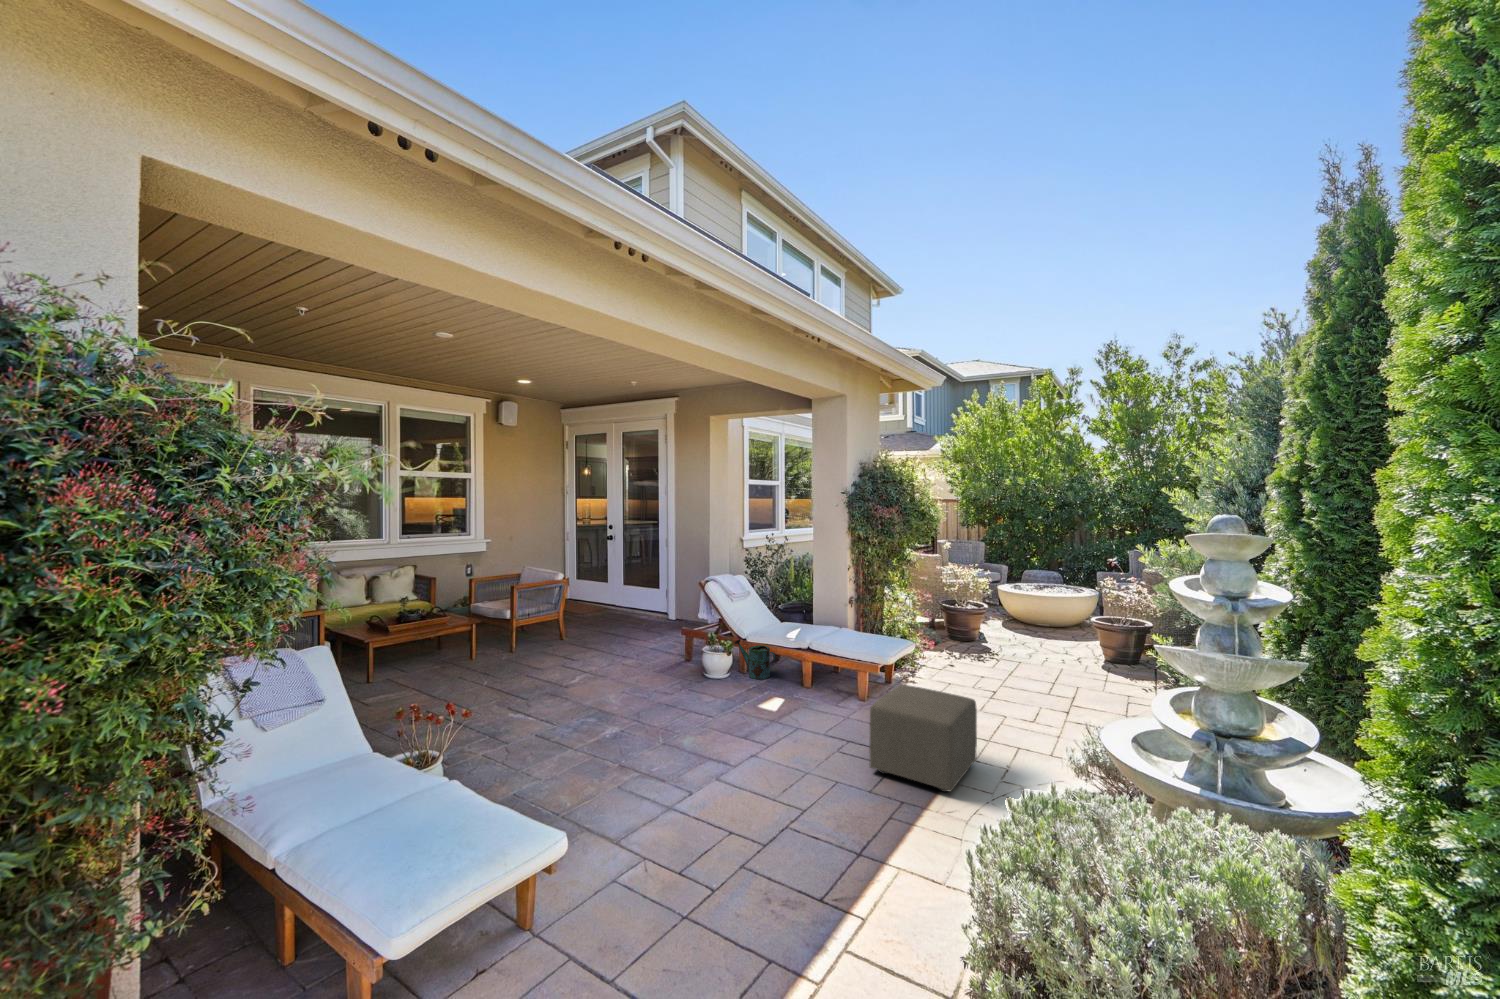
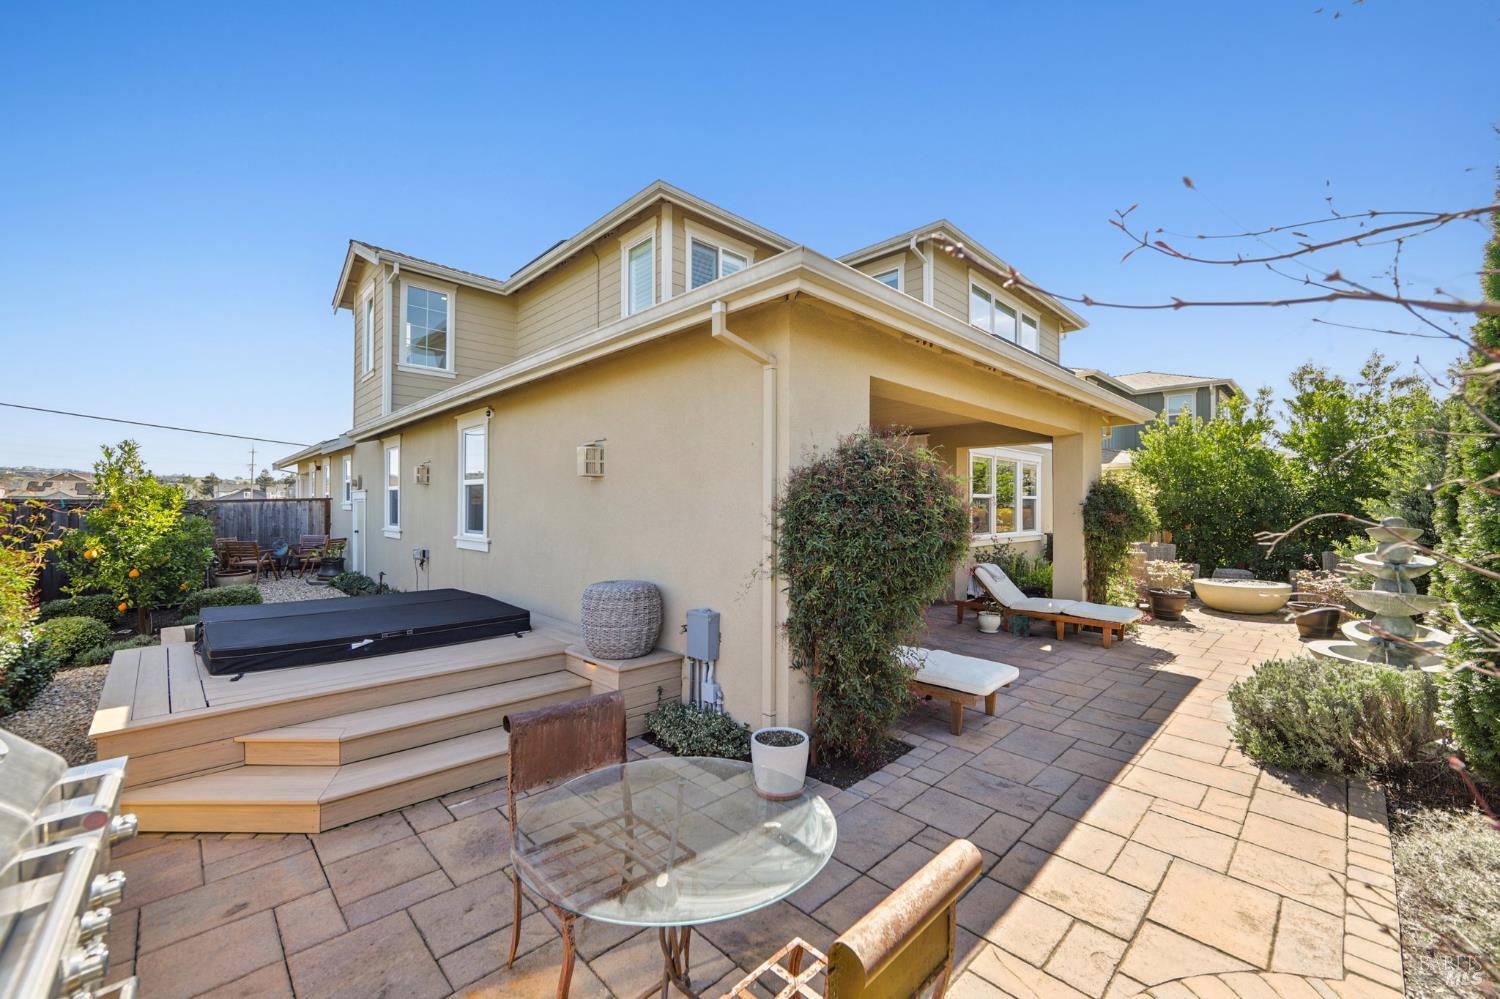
ottoman: present [869,685,977,792] -> none [1137,630,1211,689]

